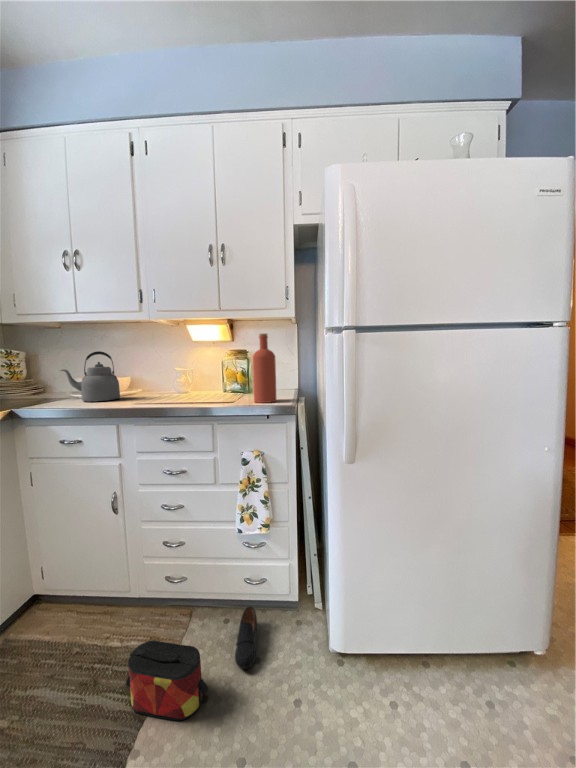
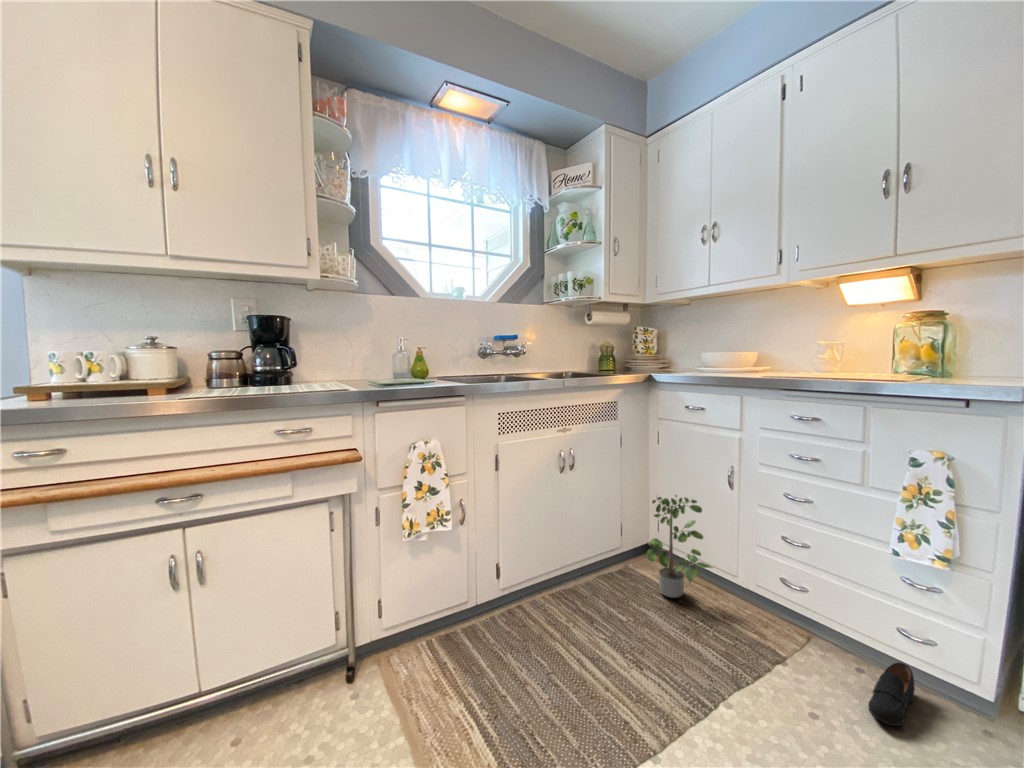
bottle: present [253,334,276,403] -> none [944,280,996,384]
kettle: present [60,351,120,402] -> none [689,322,746,373]
potted plant: none [27,535,107,653] -> present [647,495,712,598]
bag: present [126,640,208,721] -> none [727,618,823,718]

